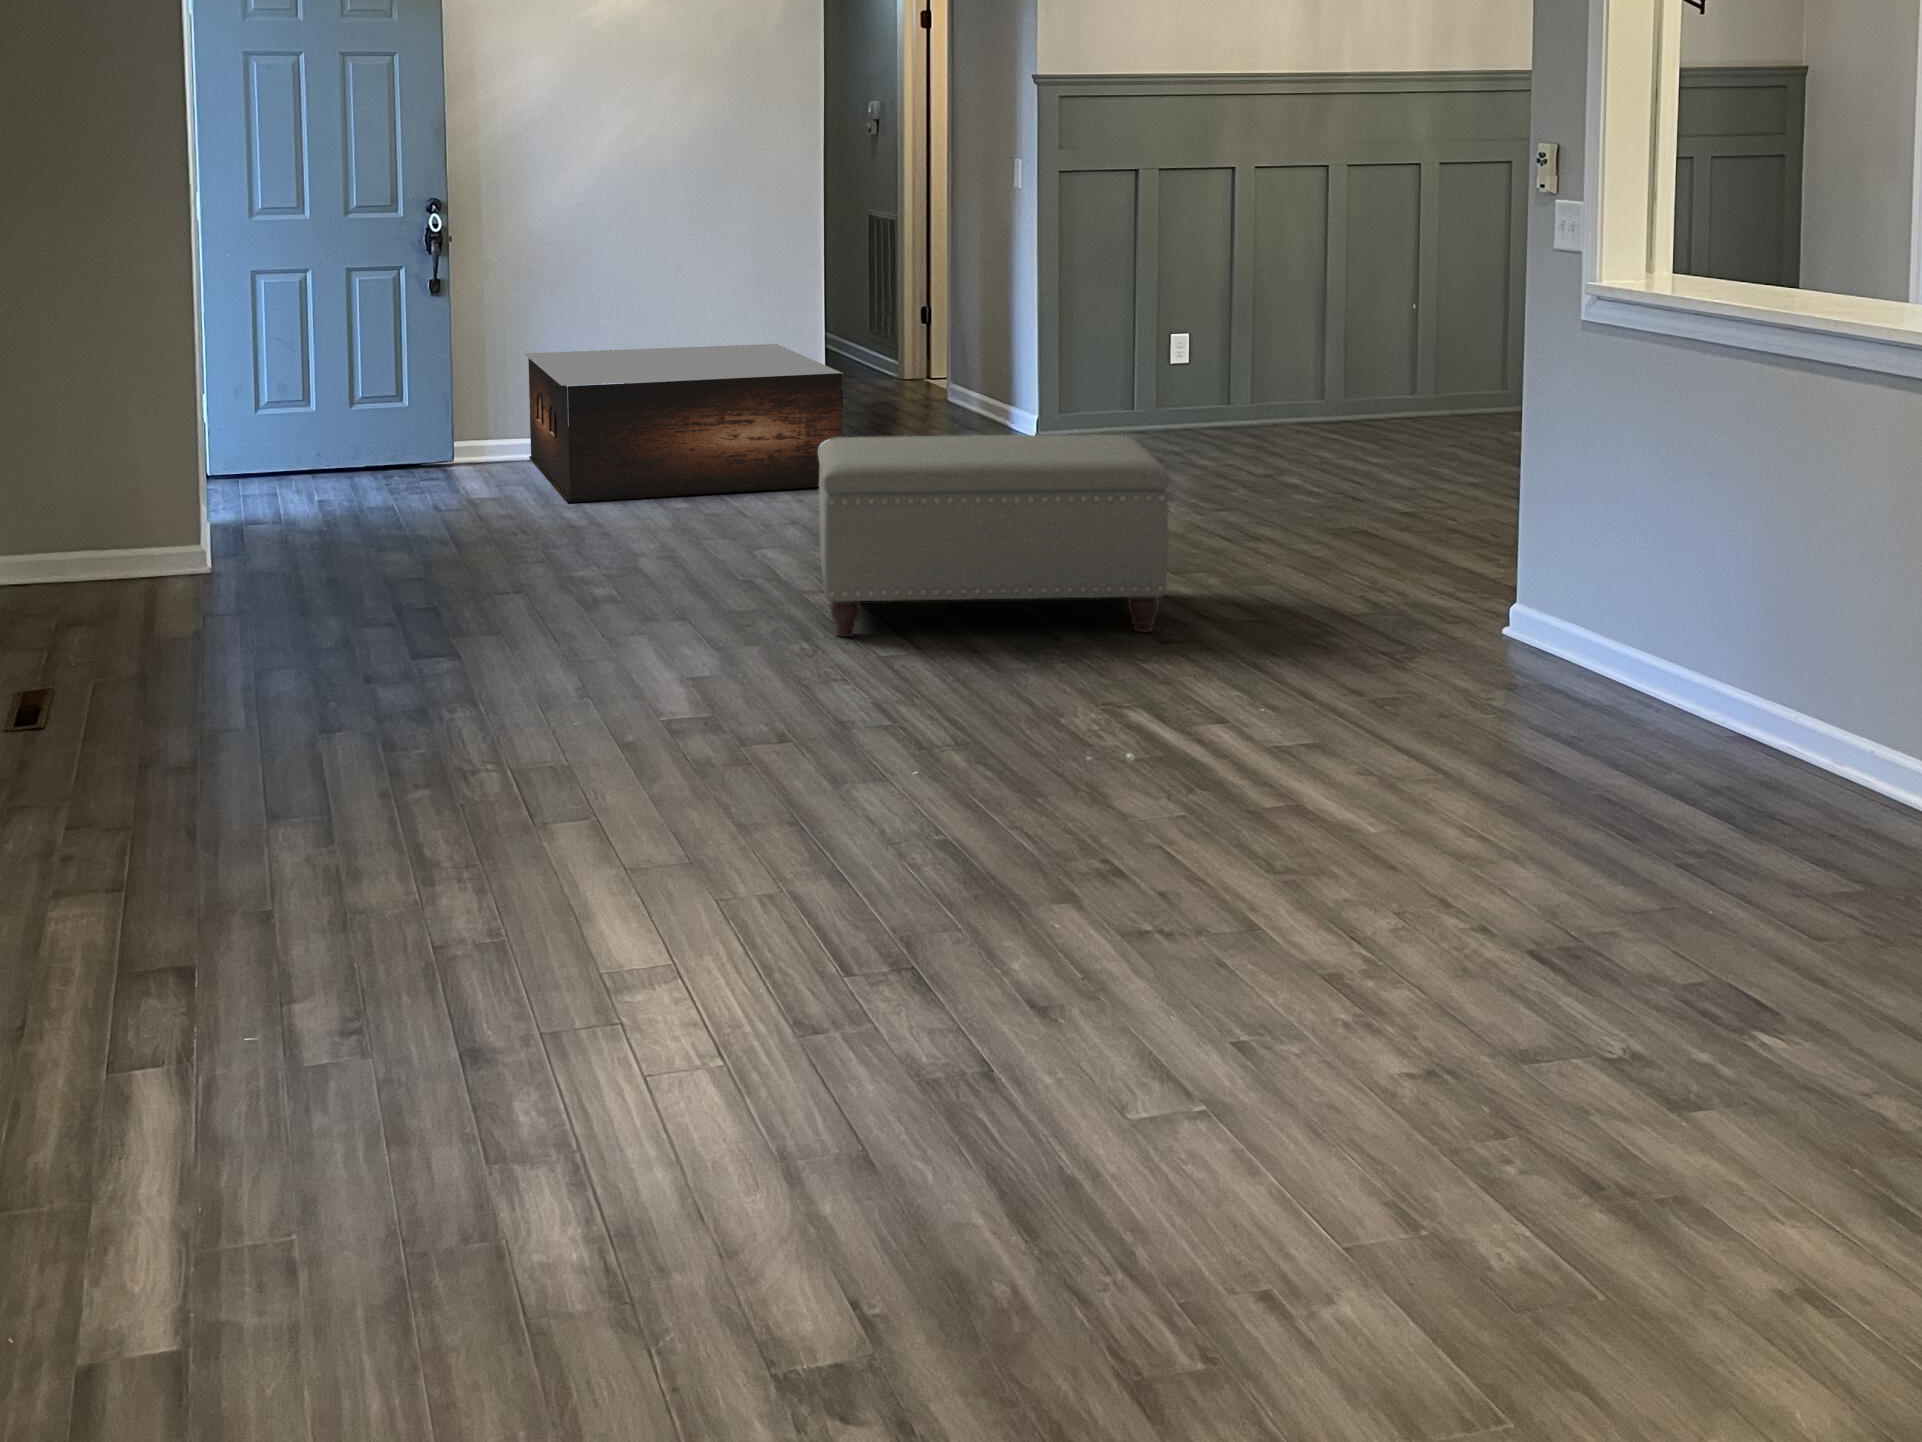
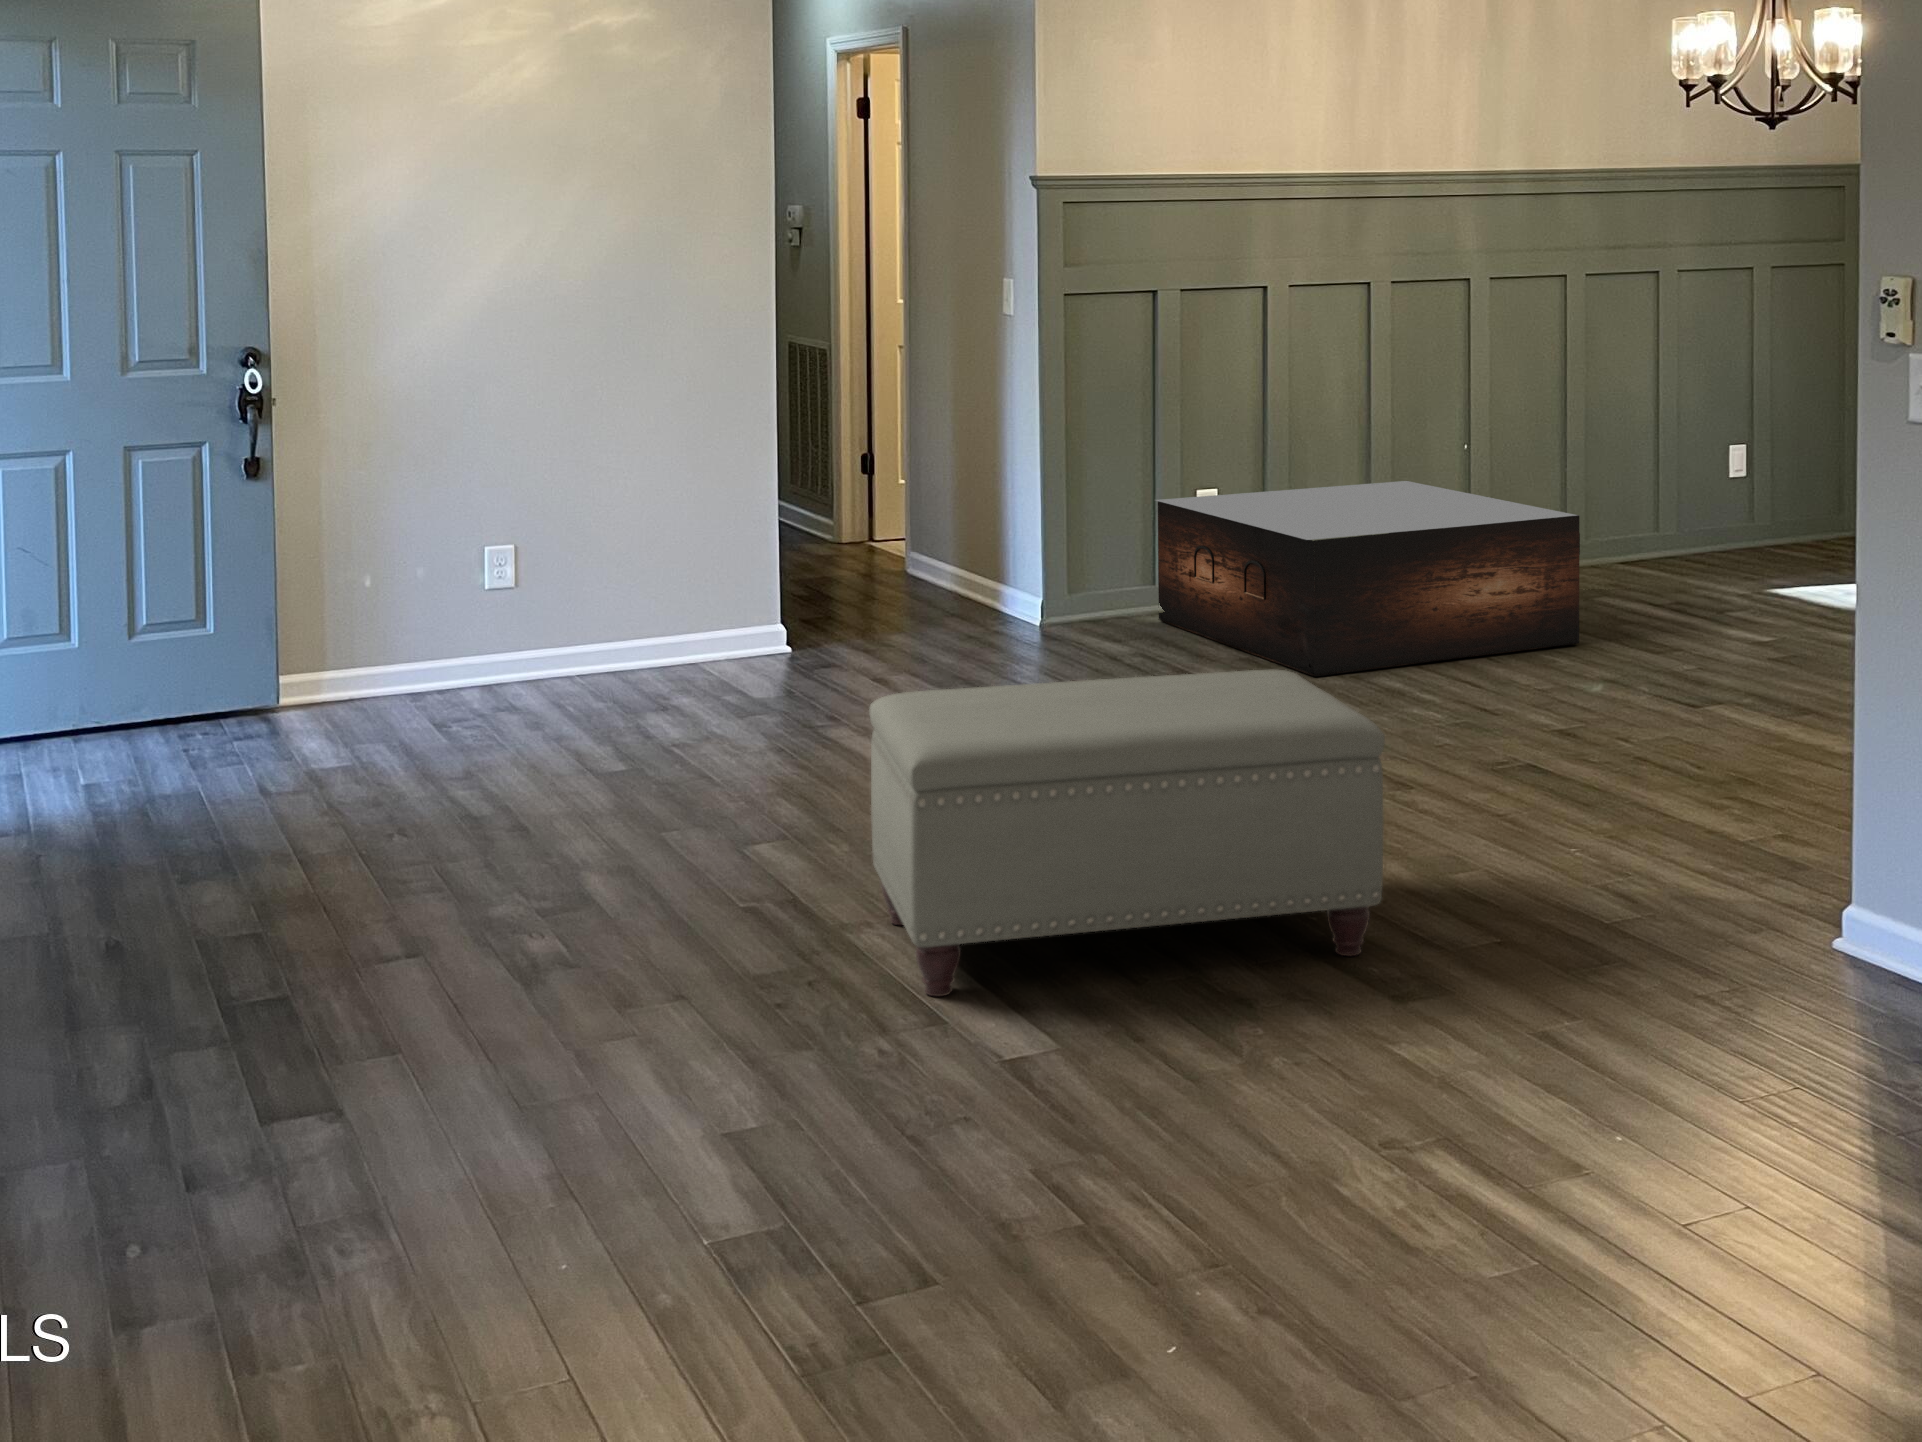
coffee table: present [524,344,843,502] -> present [1156,481,1580,676]

